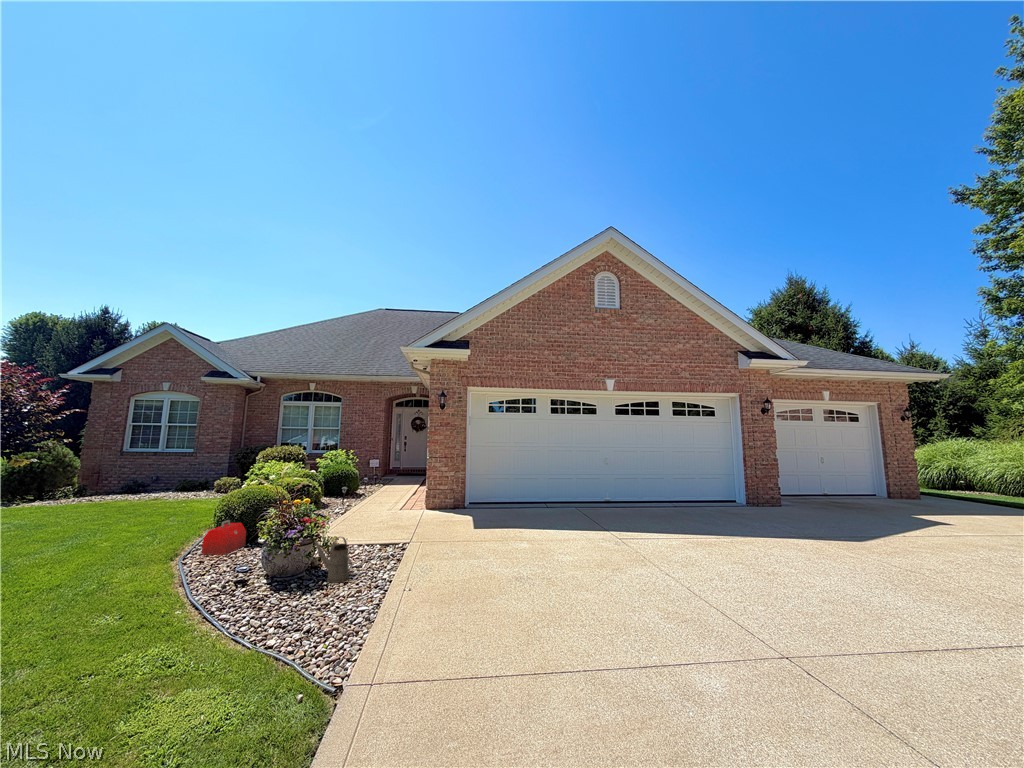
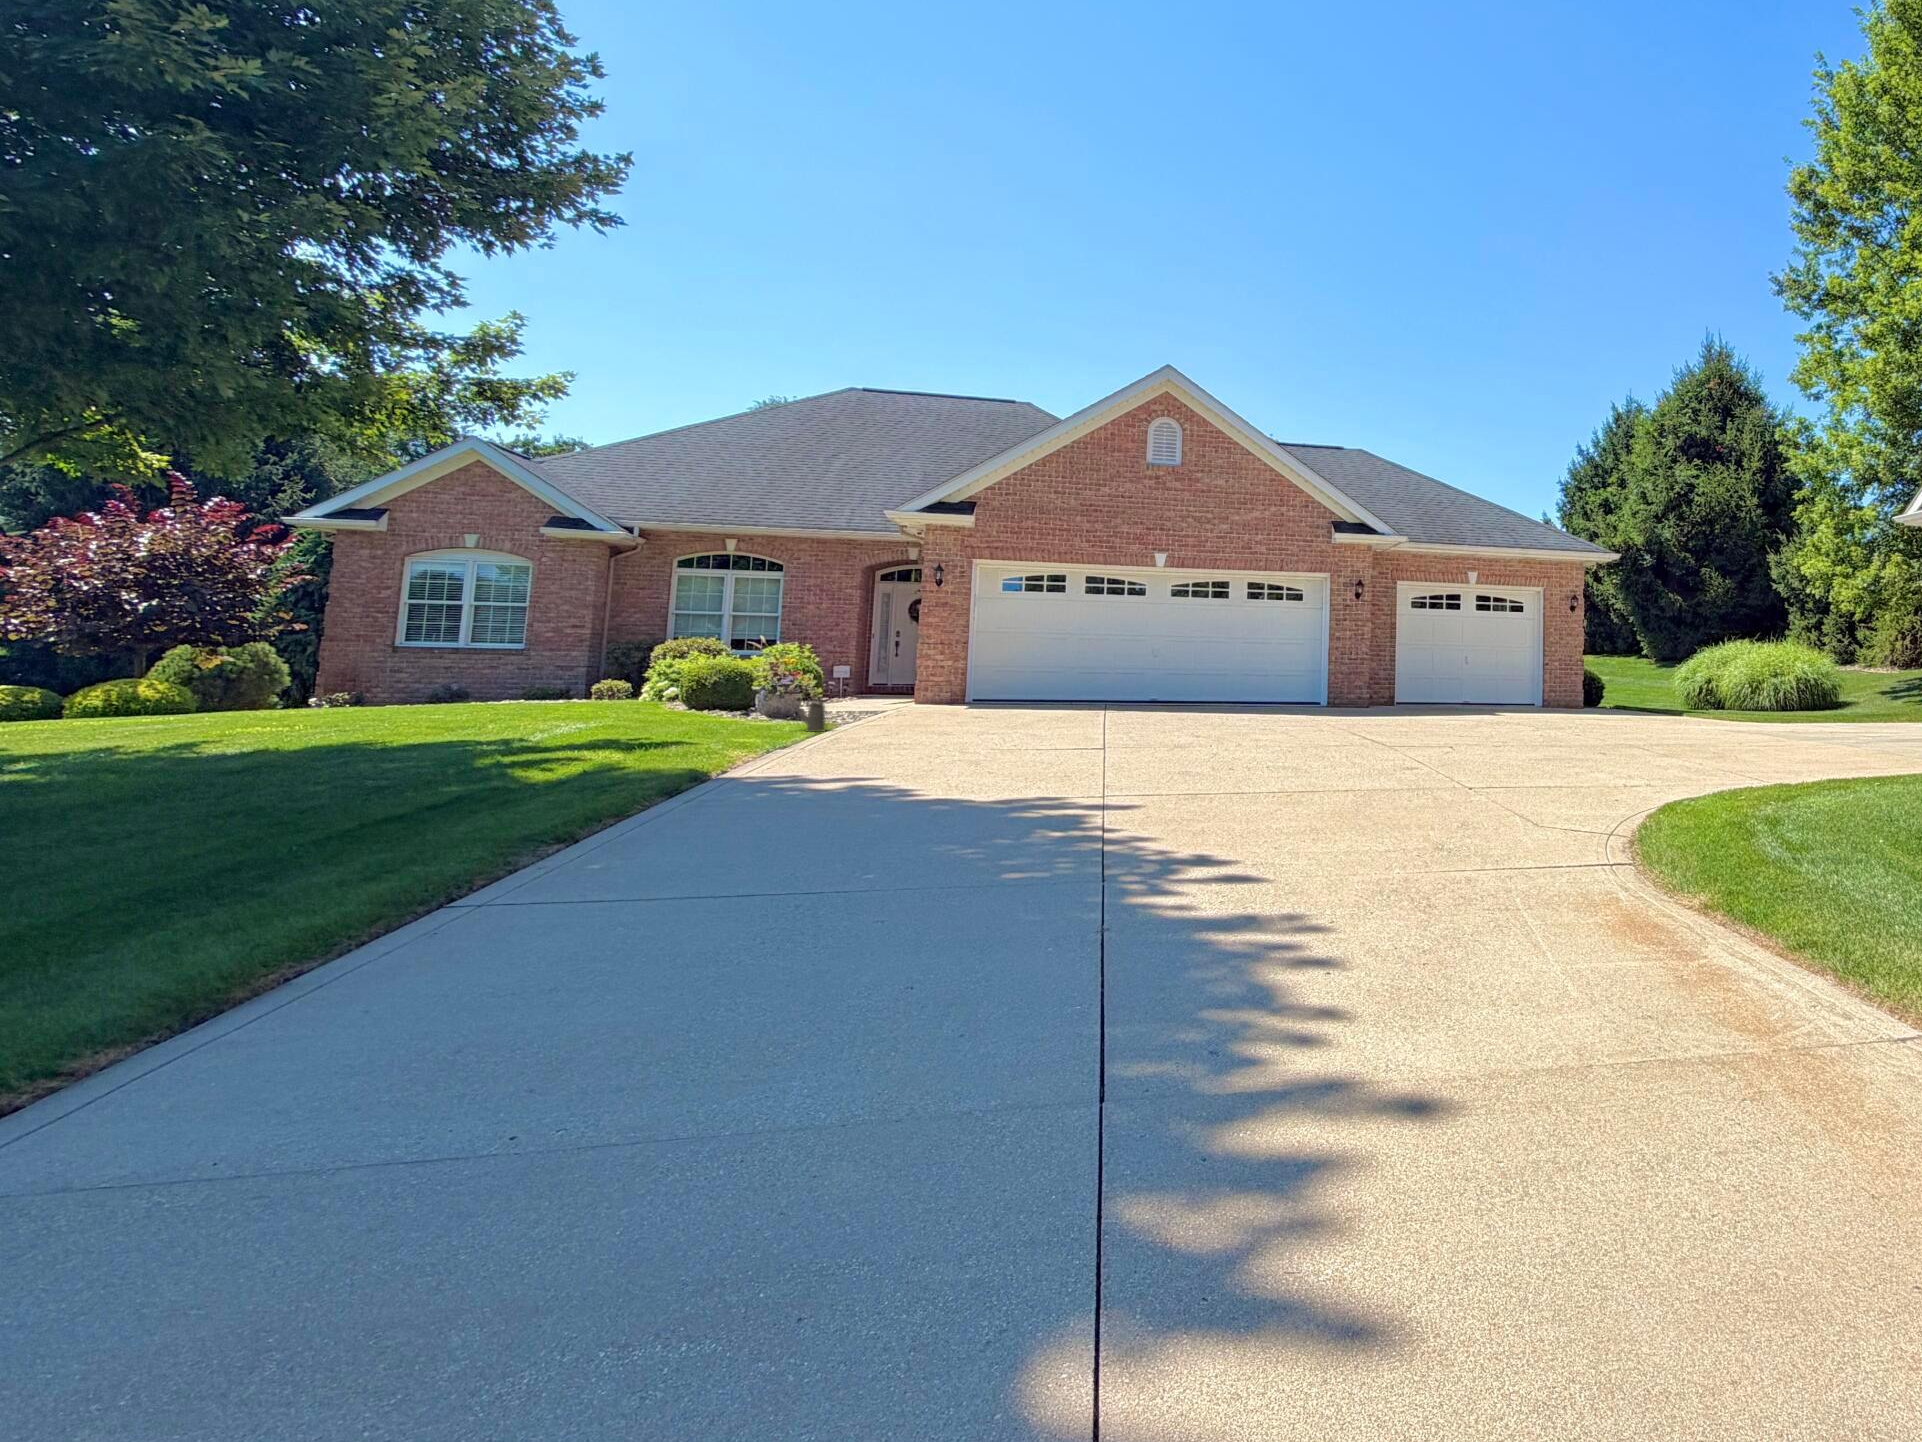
toolbox: present [202,520,246,555] -> none [663,696,704,726]

